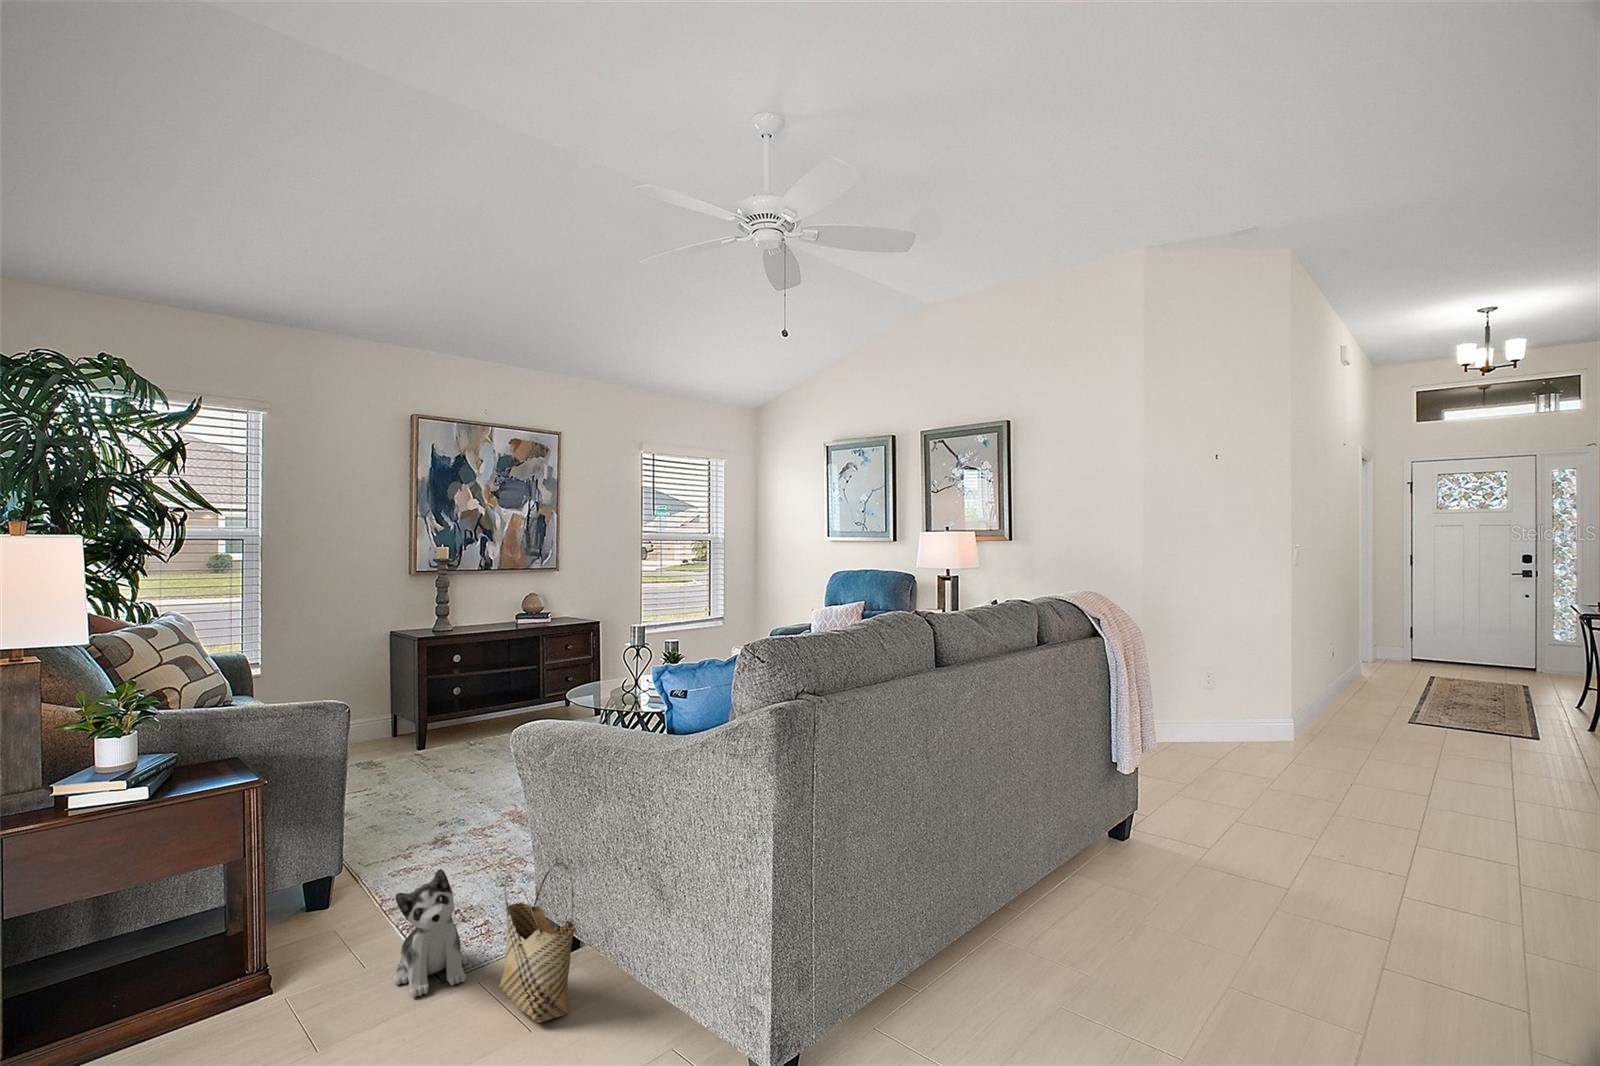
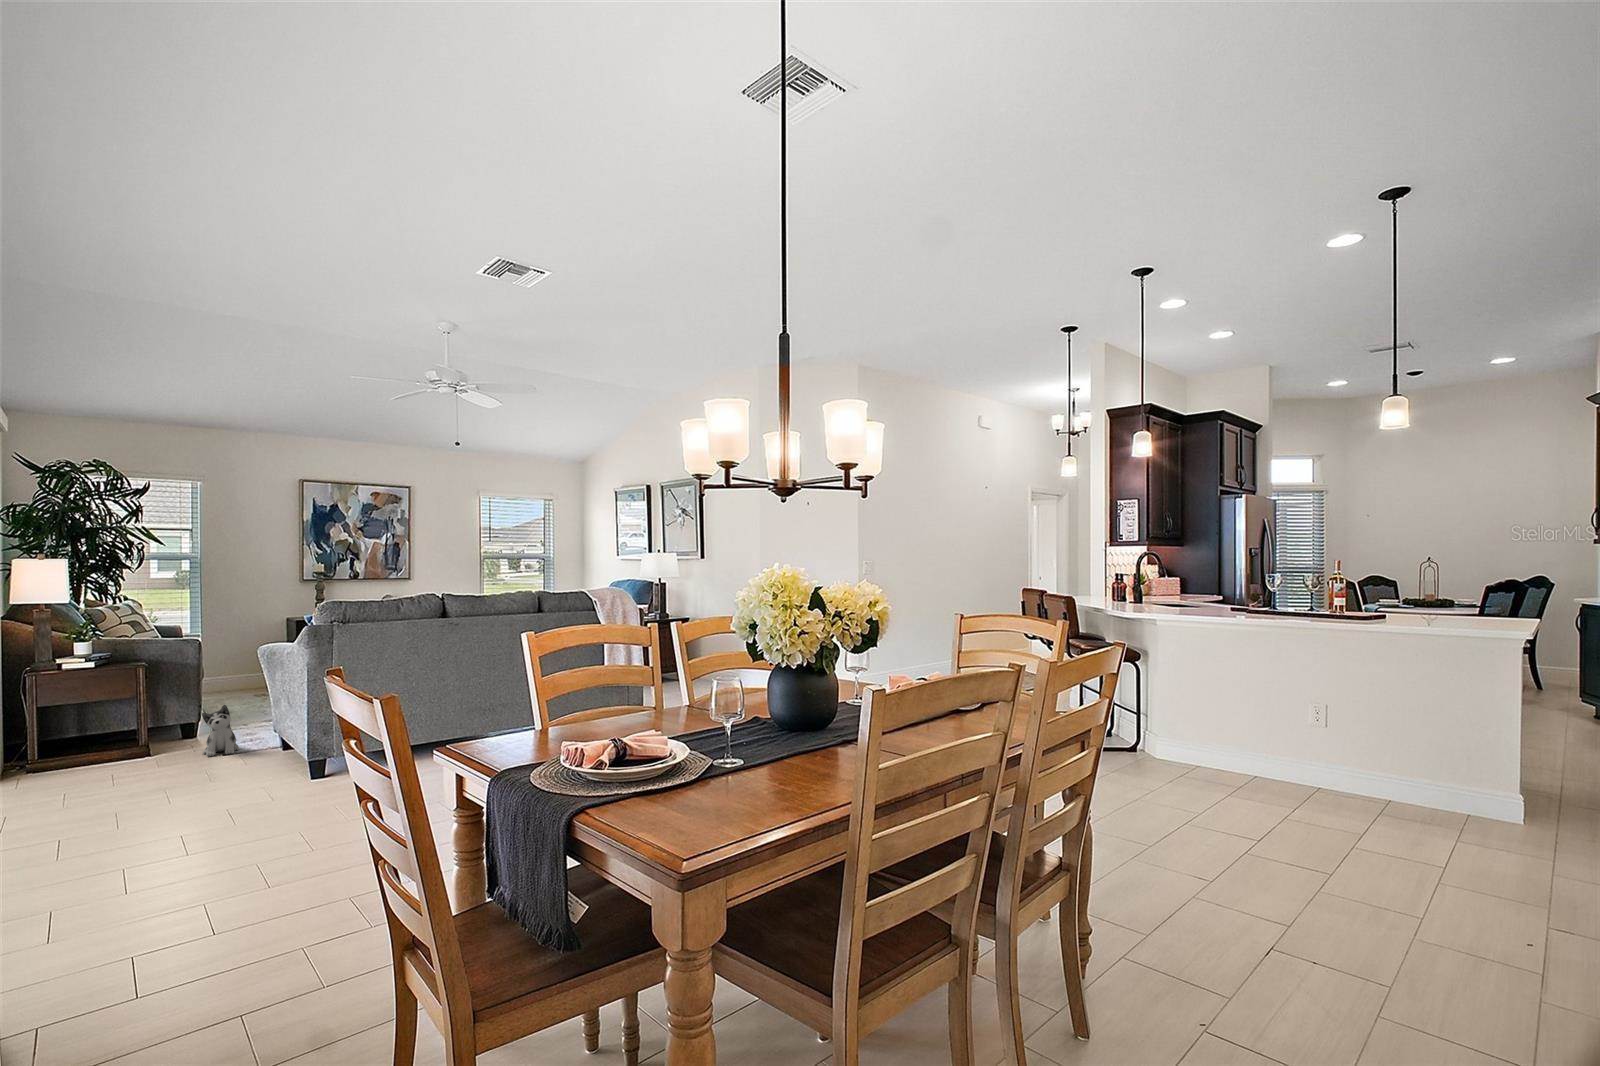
woven basket: present [499,863,575,1023] -> none [243,700,275,760]

